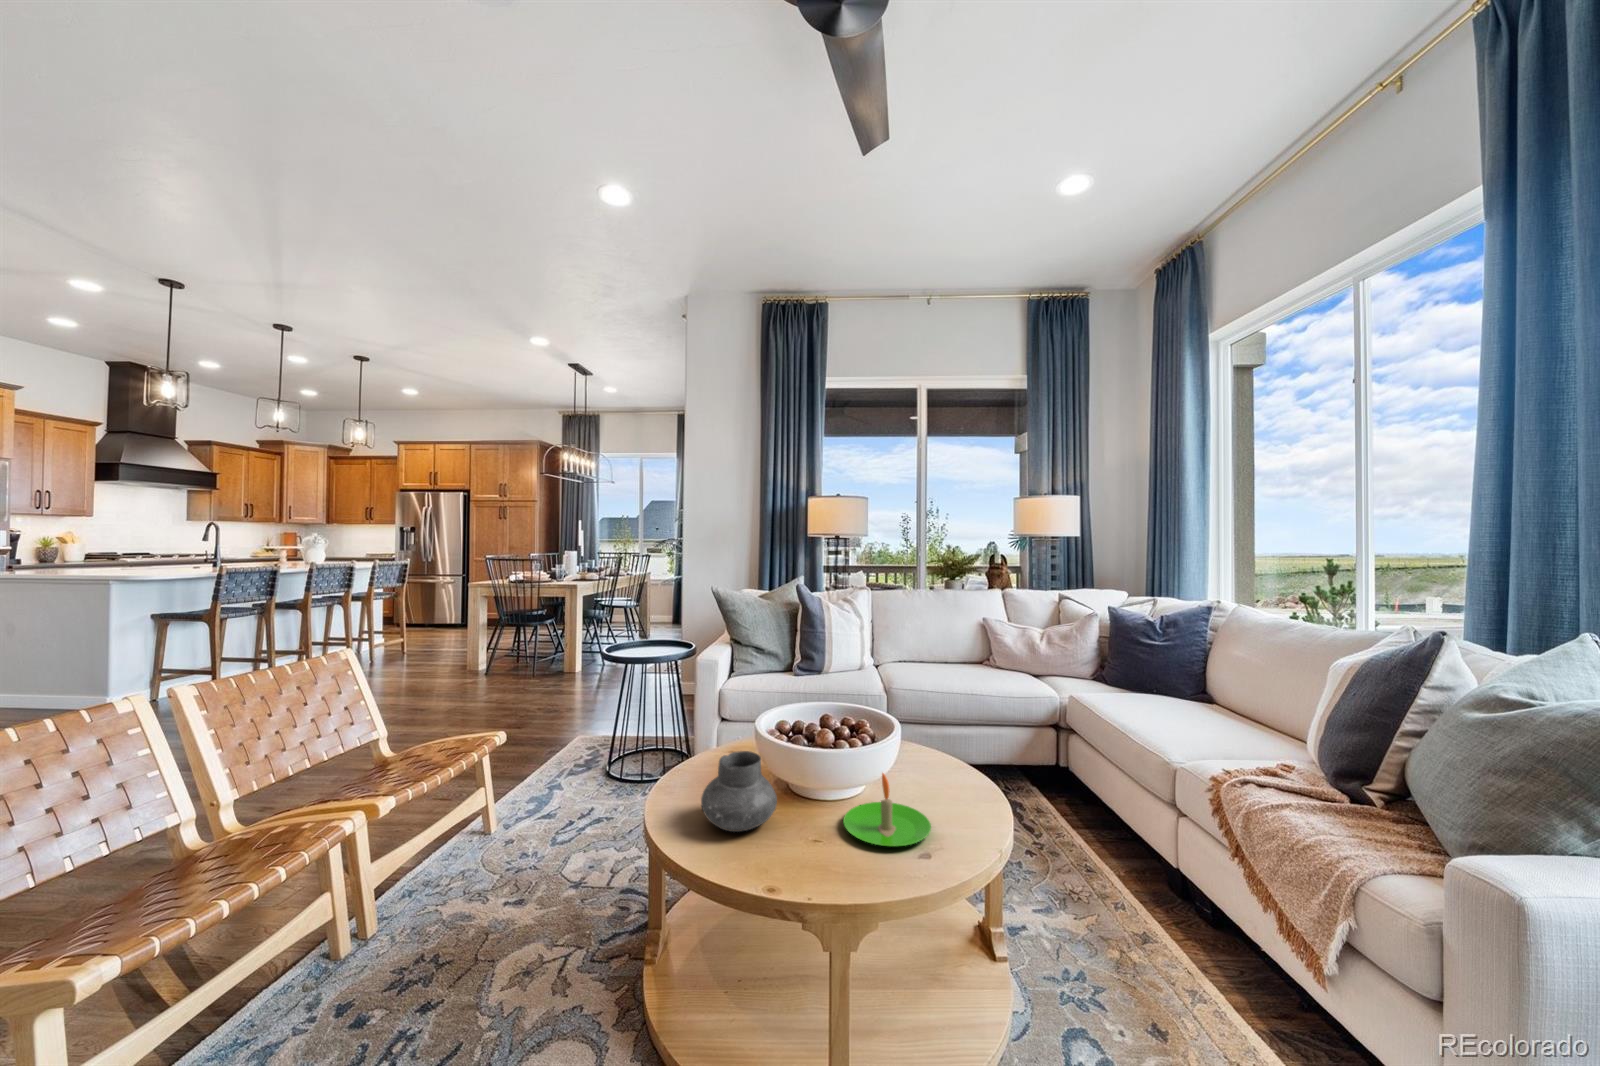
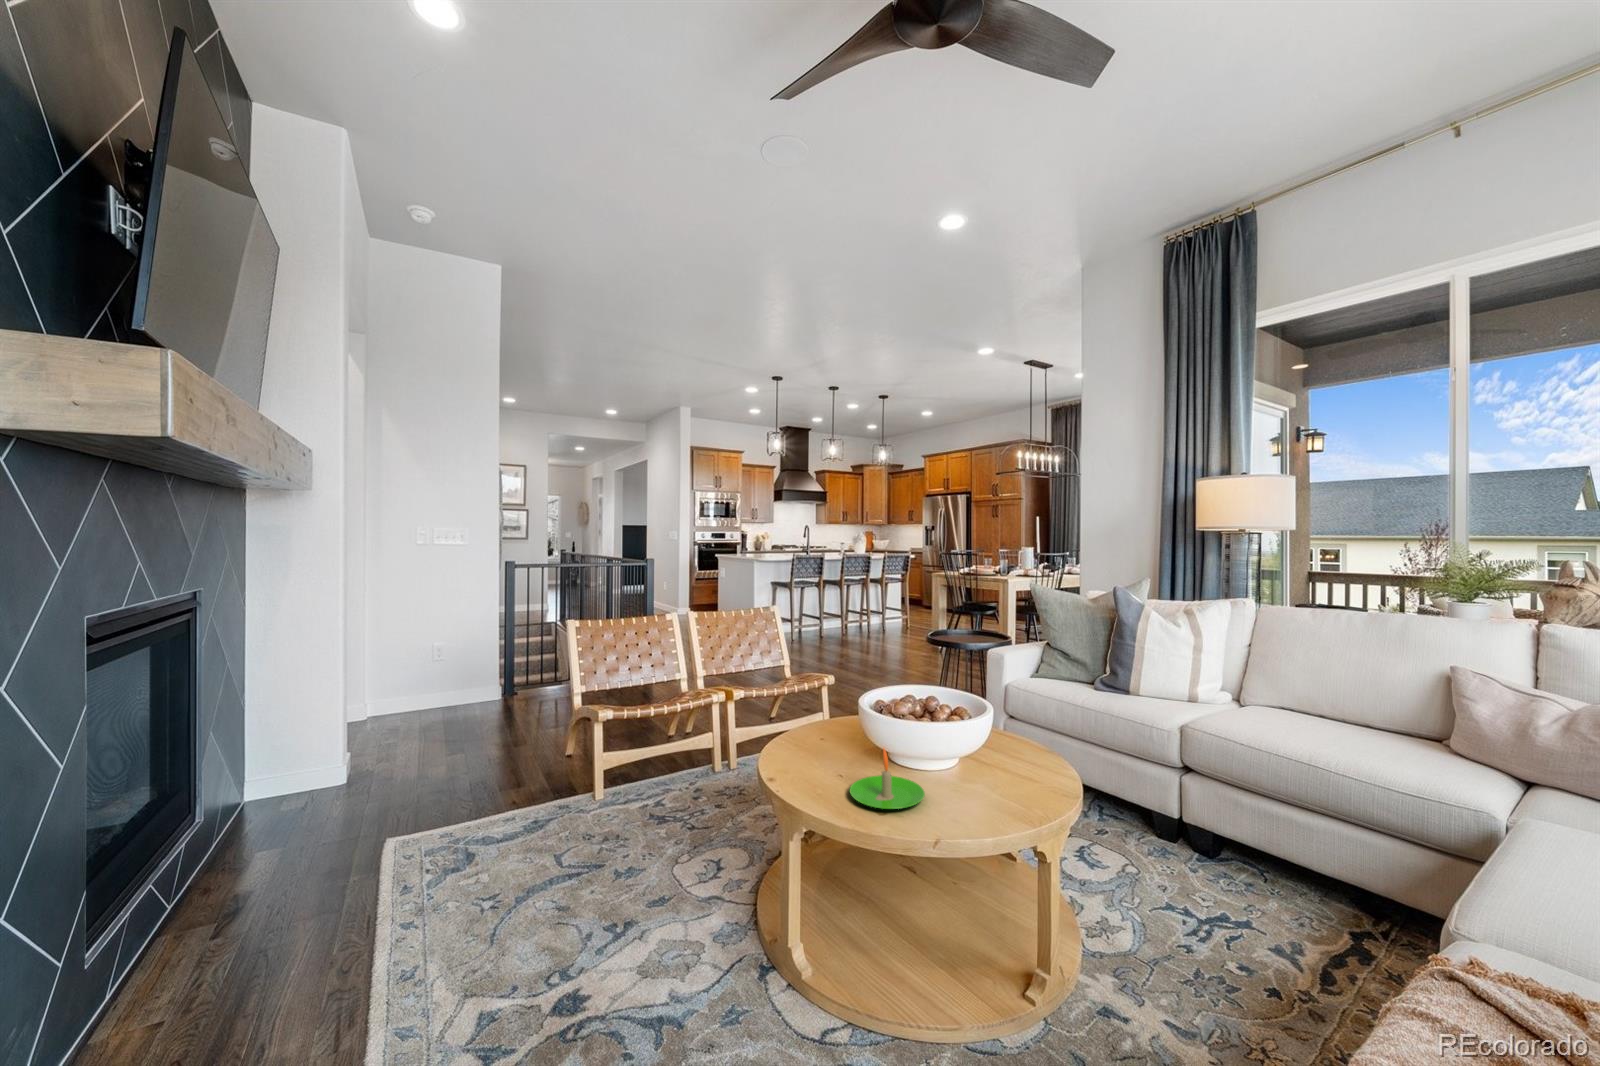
vase: present [701,751,777,832] -> none [791,704,848,760]

